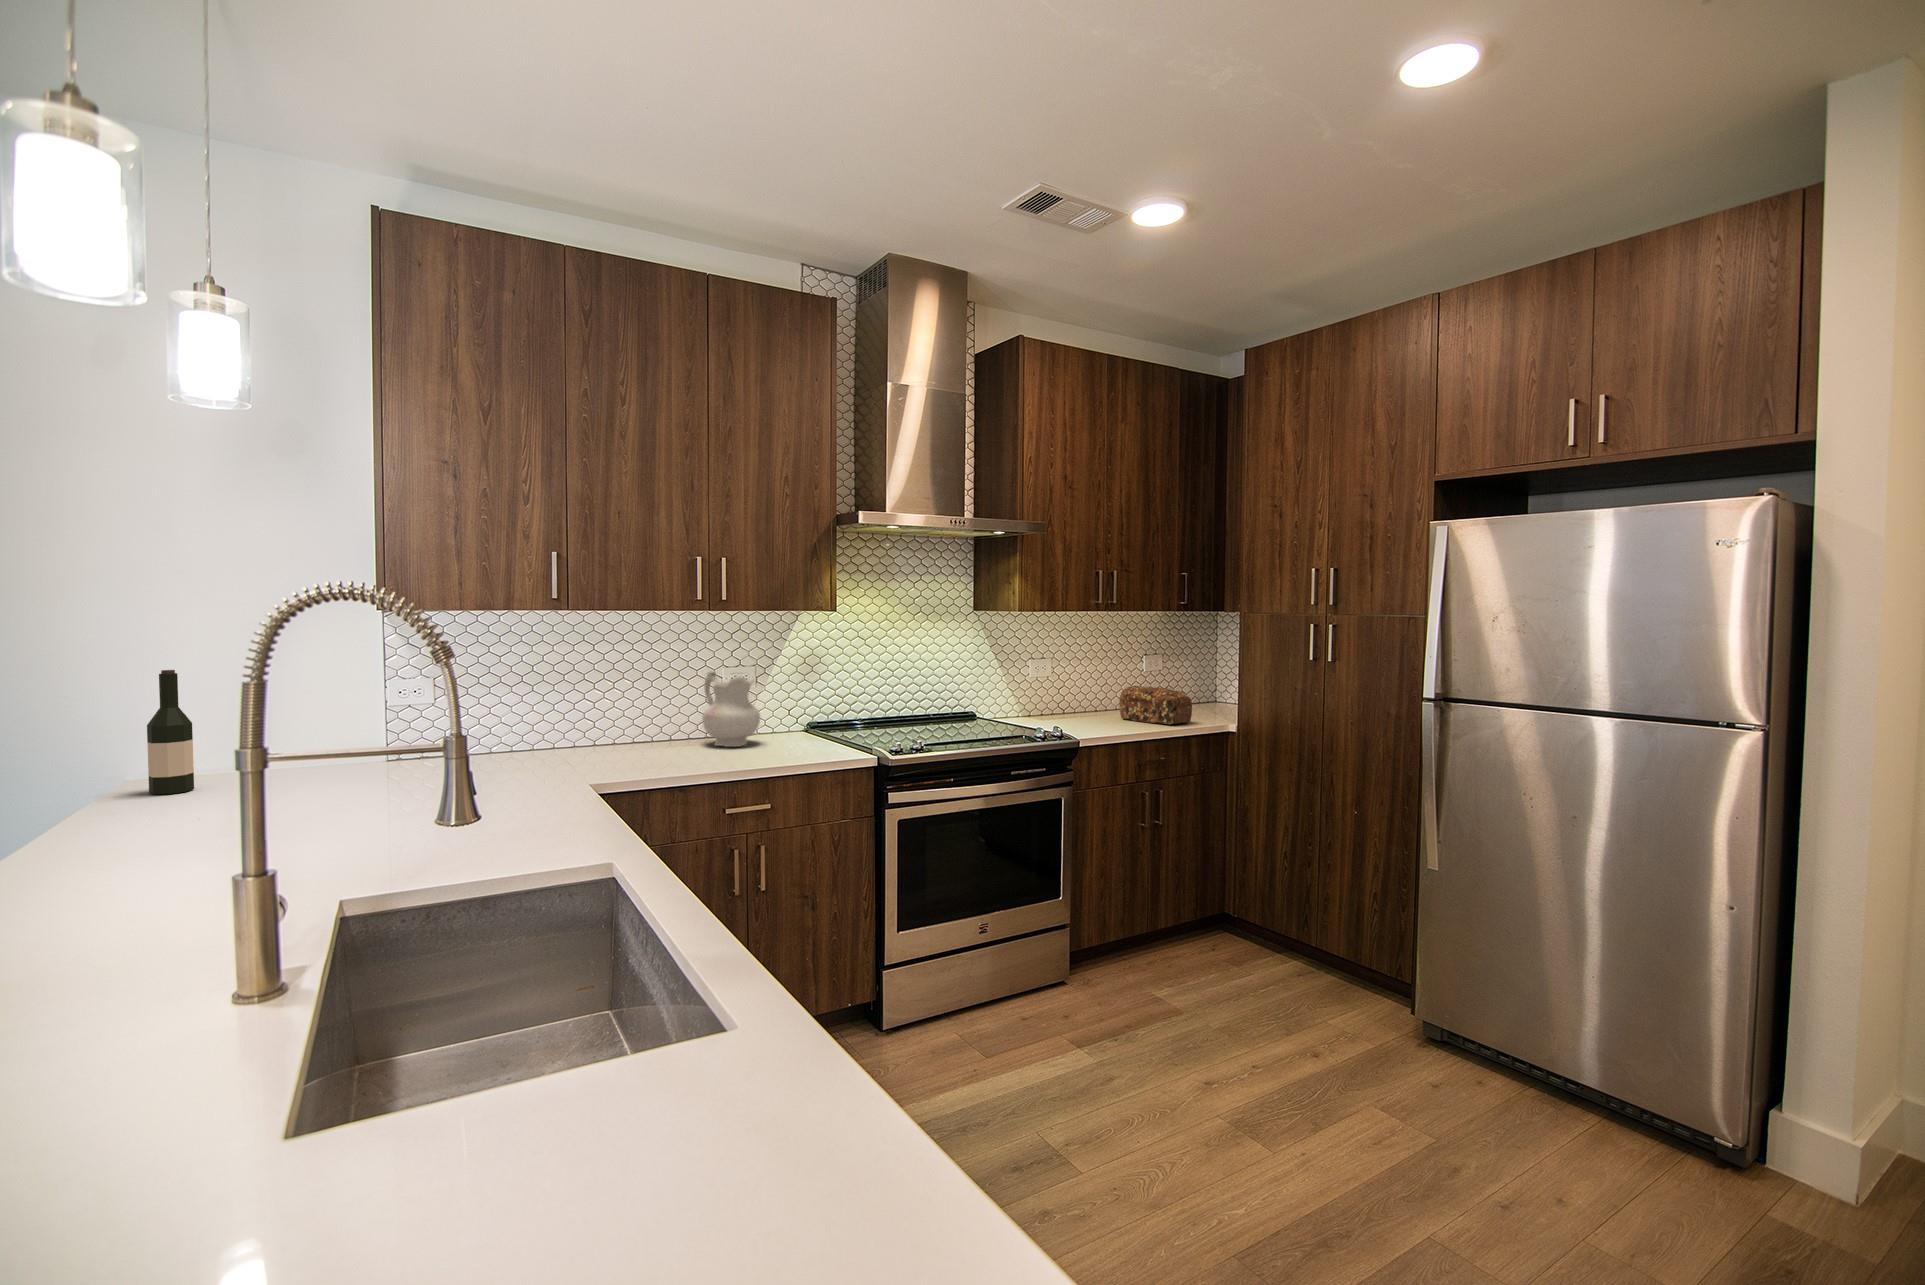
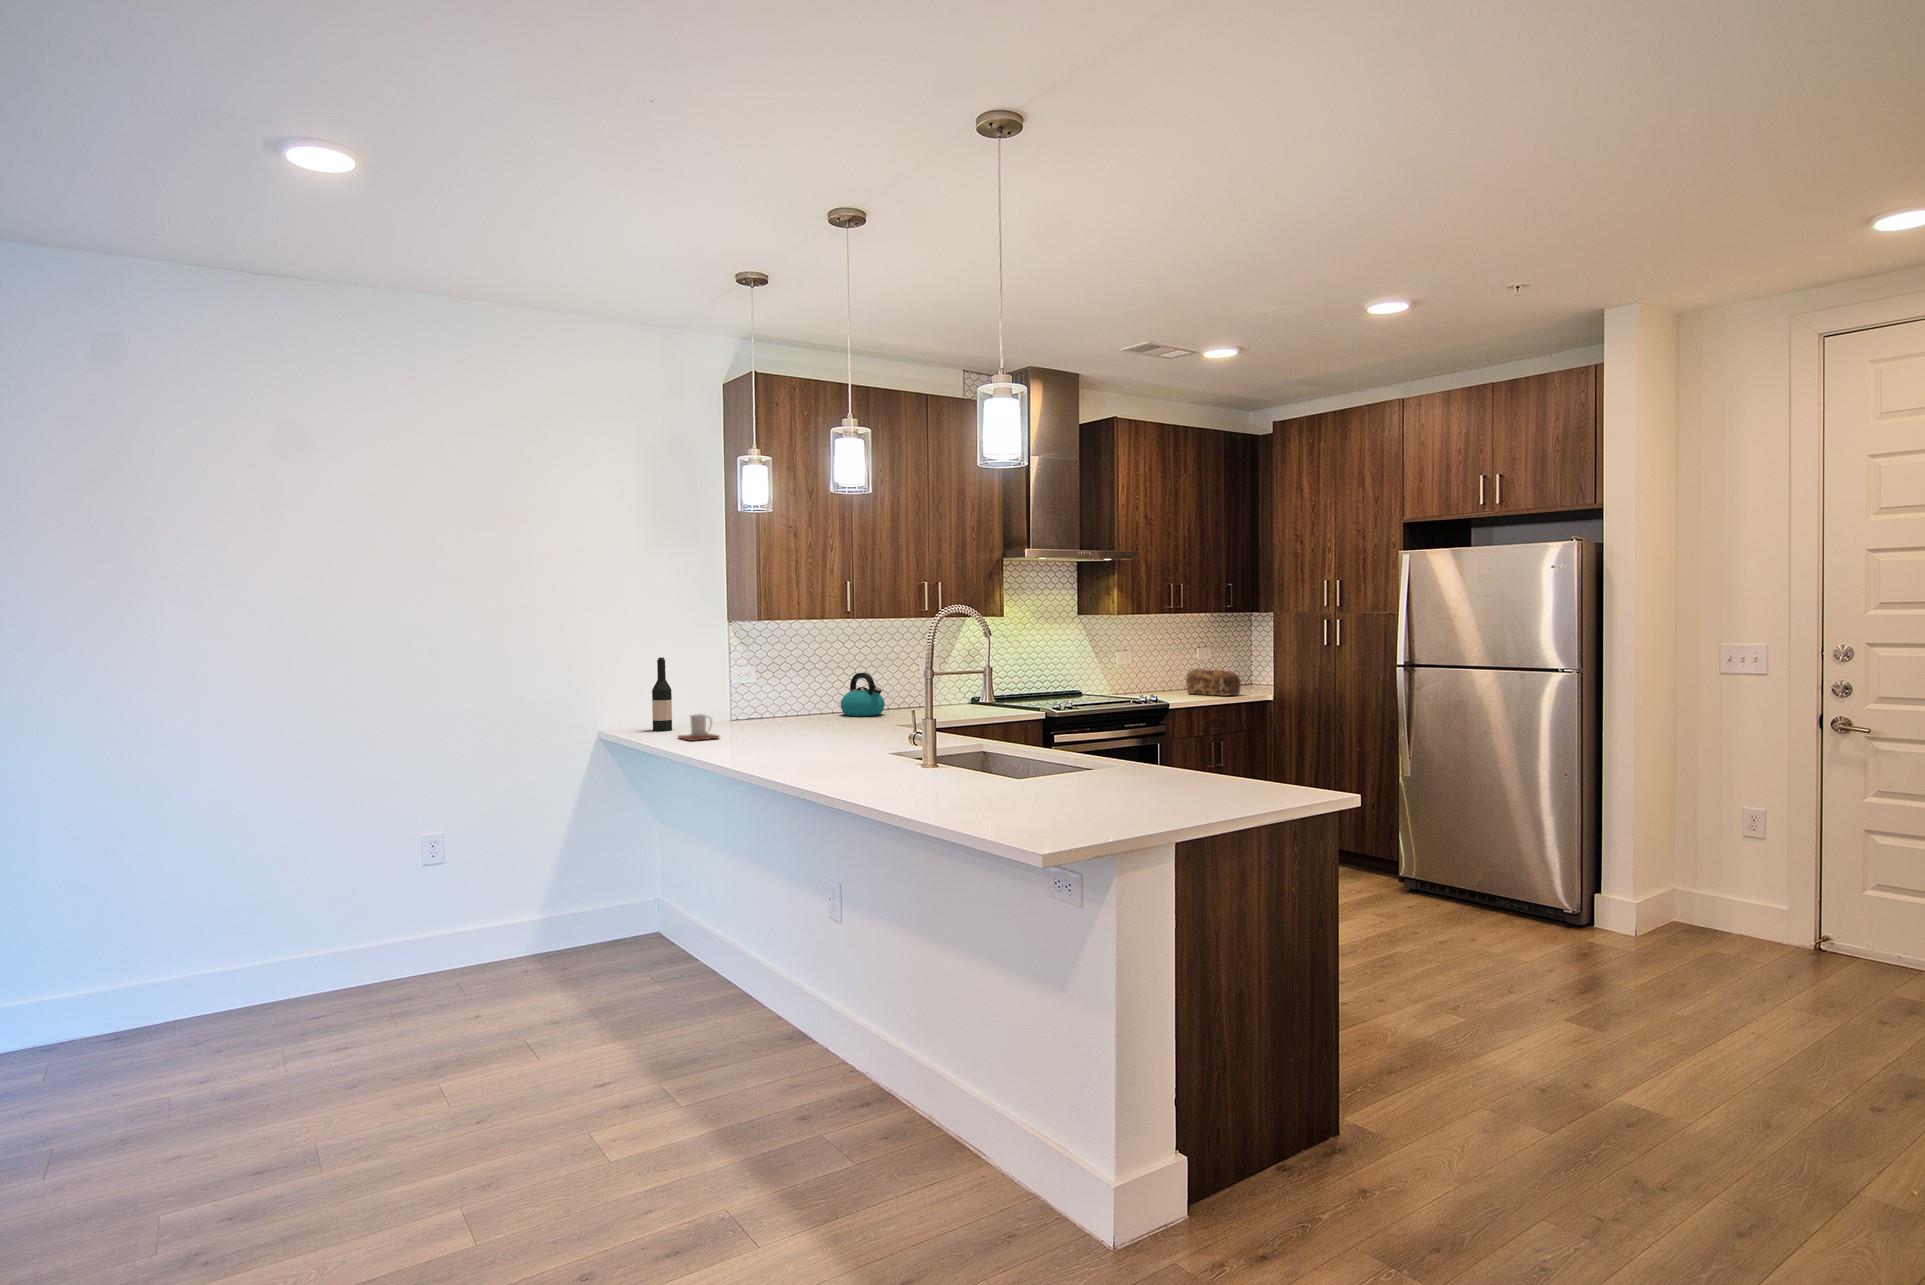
ceramic pitcher: present [702,672,760,747] -> none [915,660,956,710]
kettle: none [558,692,631,760] -> present [840,673,885,716]
mug: none [90,780,179,835] -> present [678,714,719,741]

